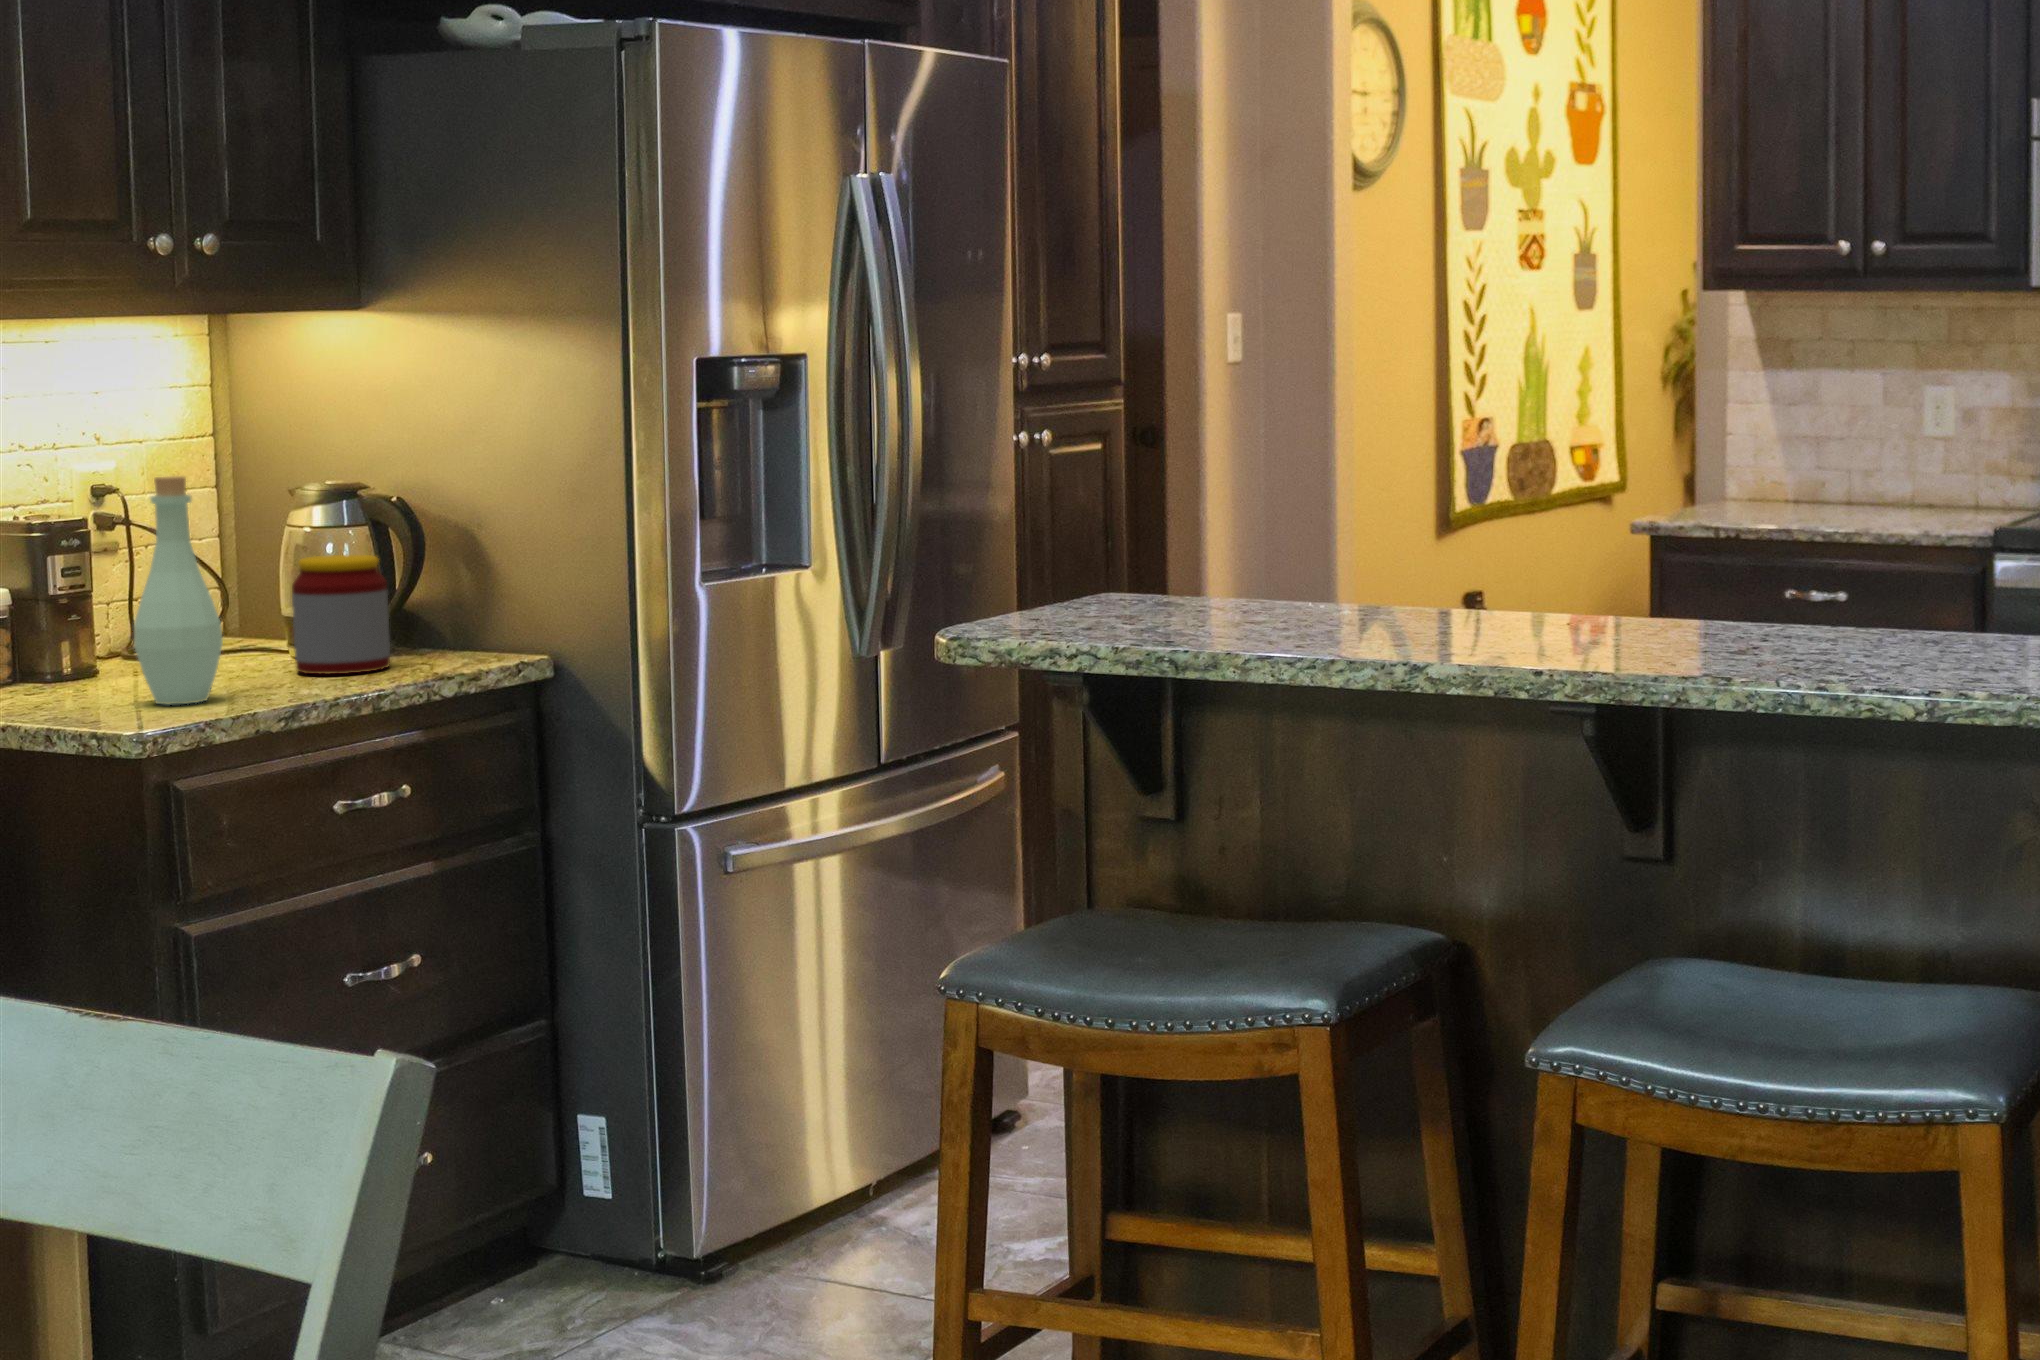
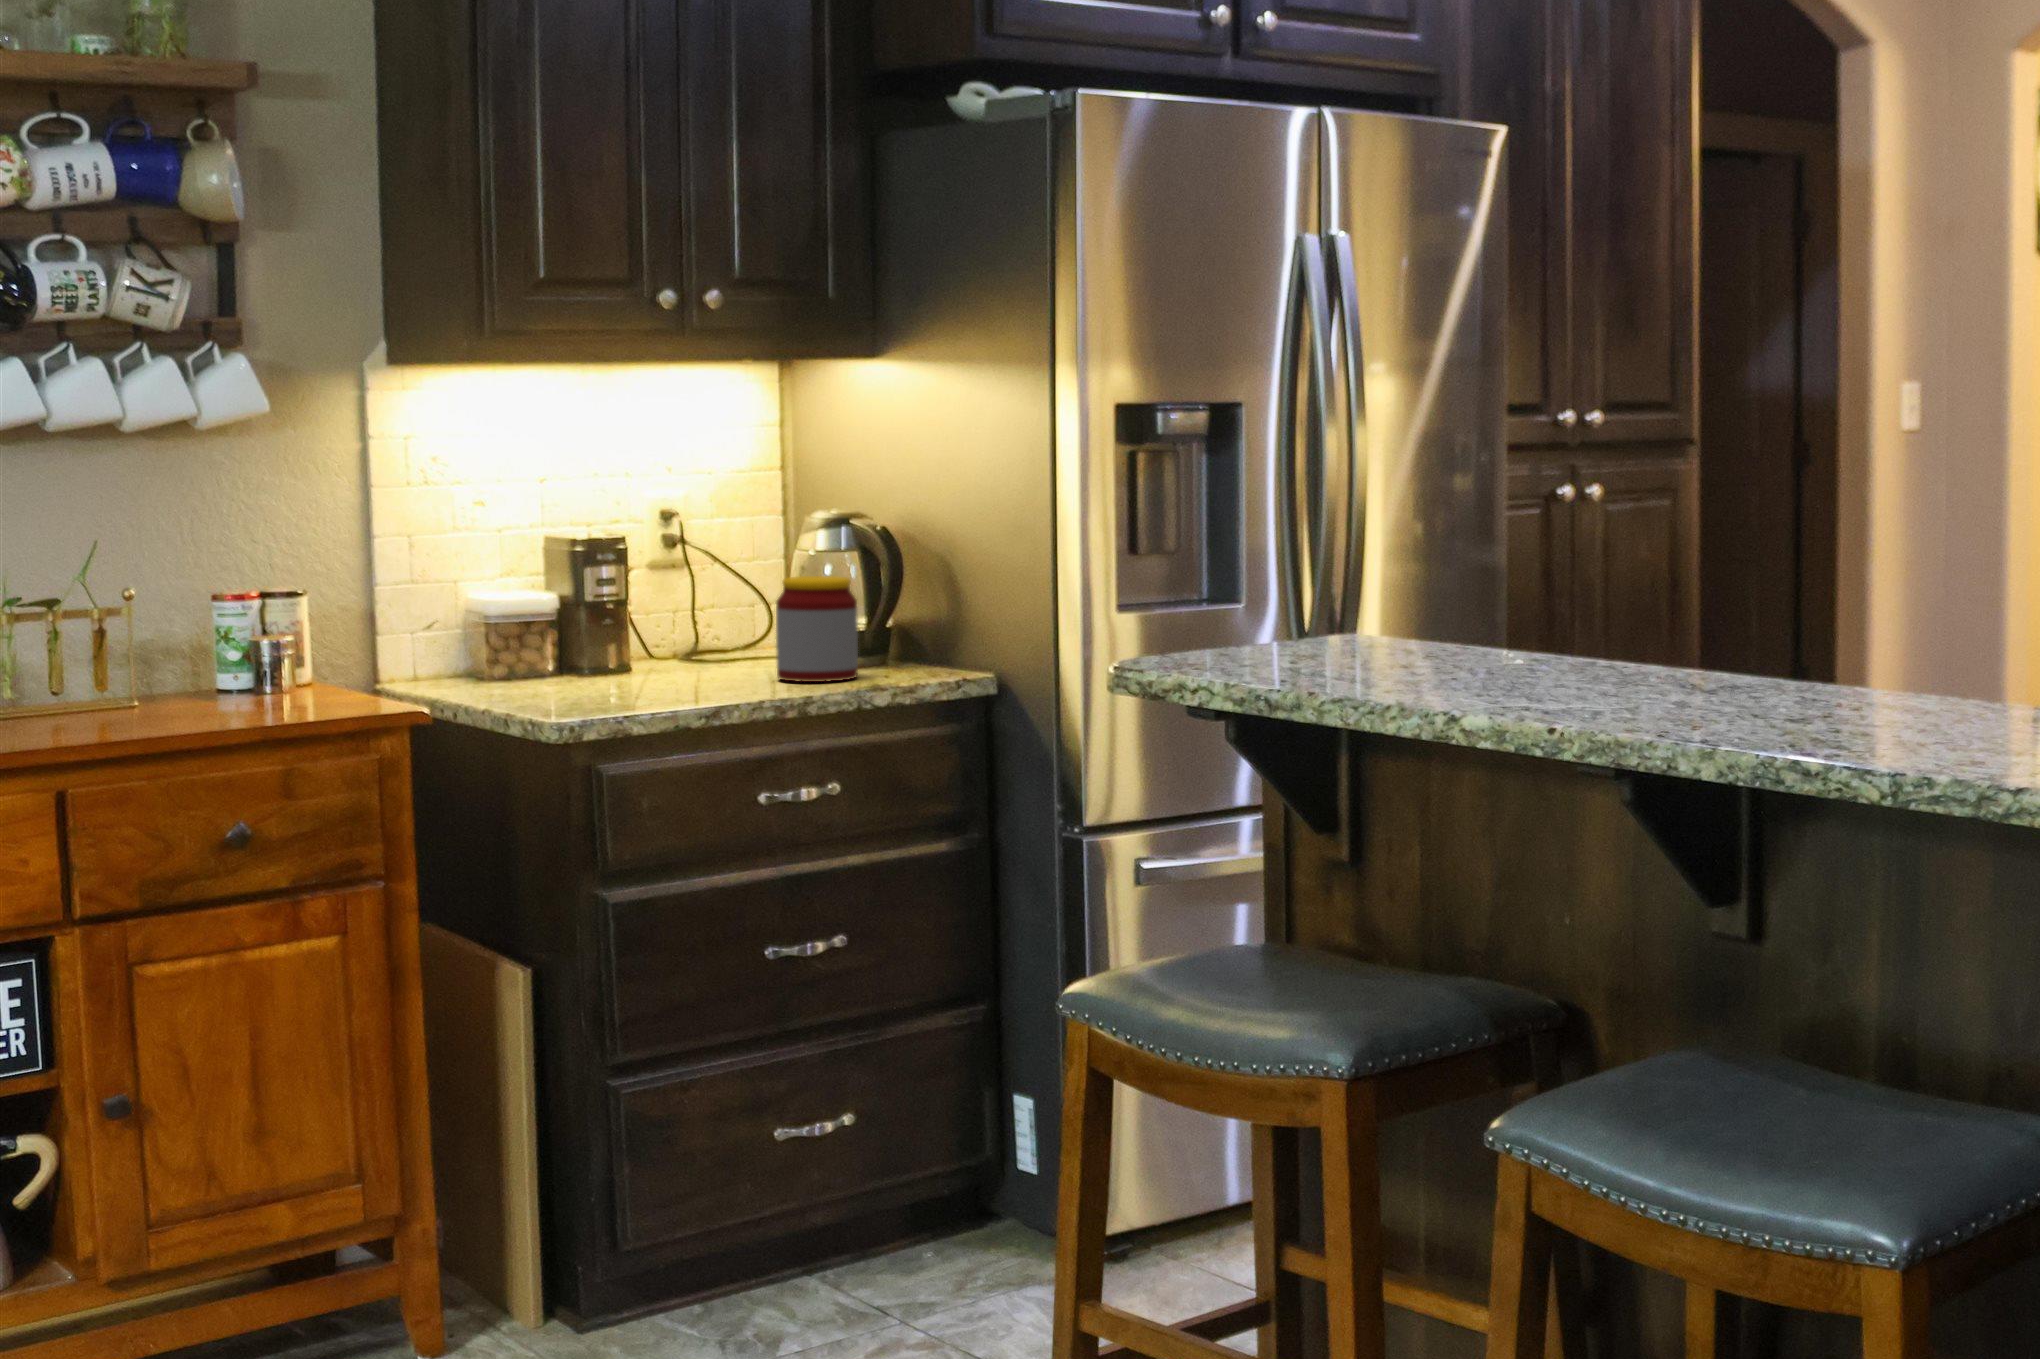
bottle: present [134,476,223,704] -> none [614,498,689,698]

